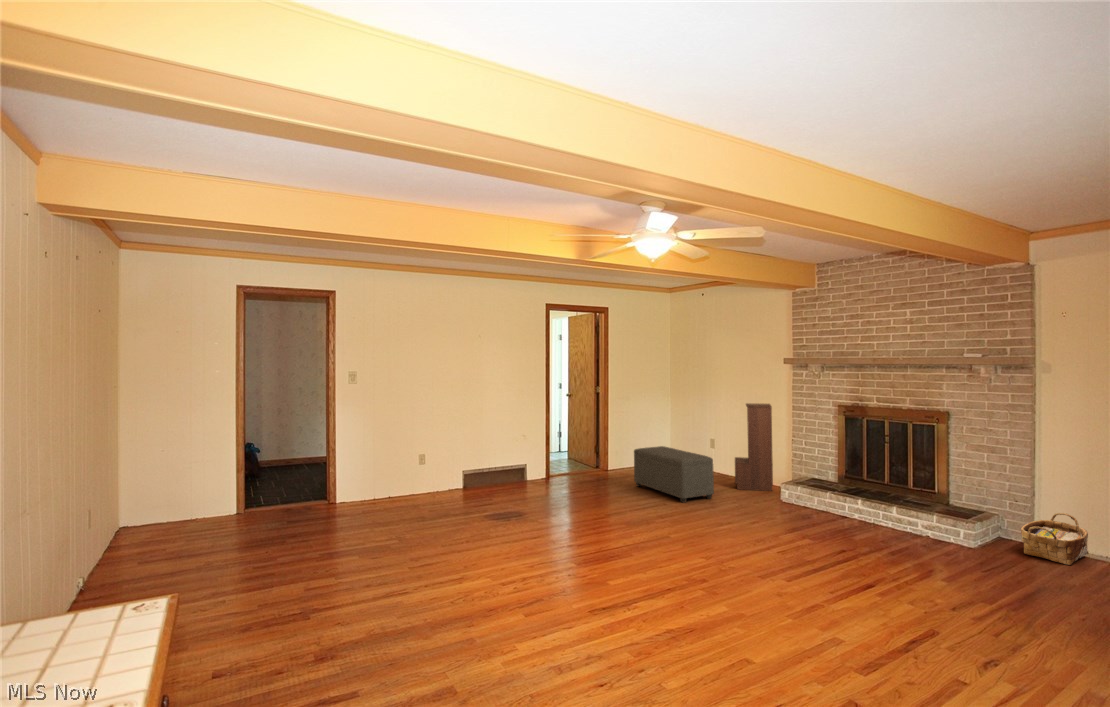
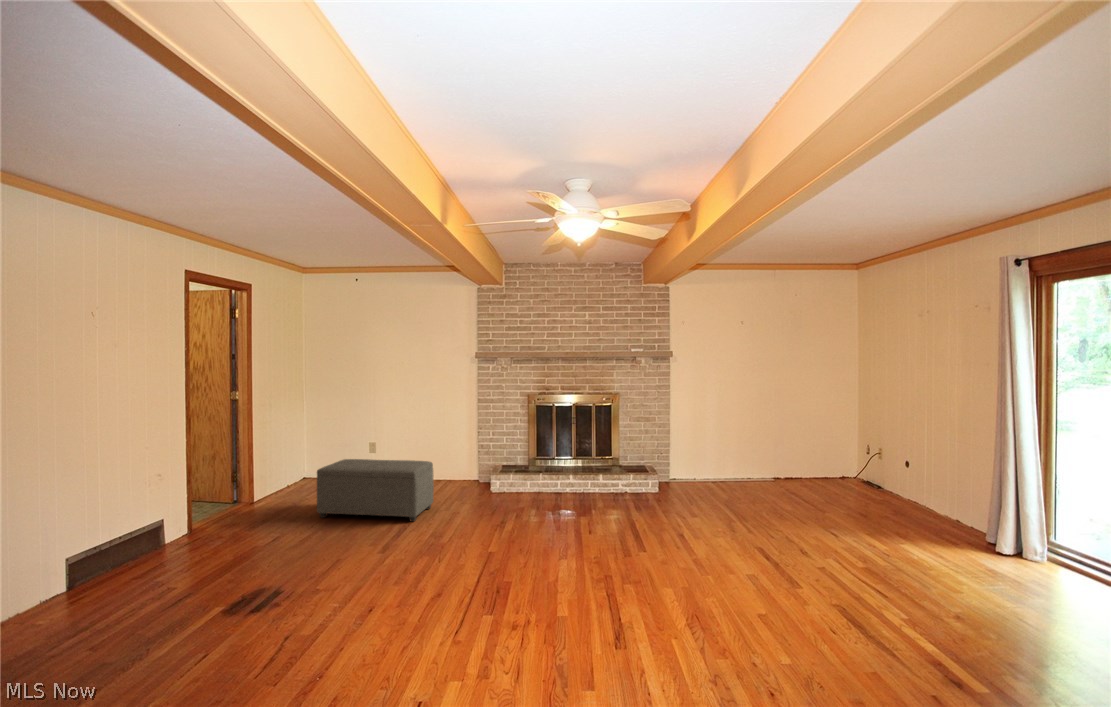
bookshelf: present [735,403,773,491] -> none [417,398,465,491]
woven basket: present [1021,513,1088,565] -> none [678,455,712,489]

